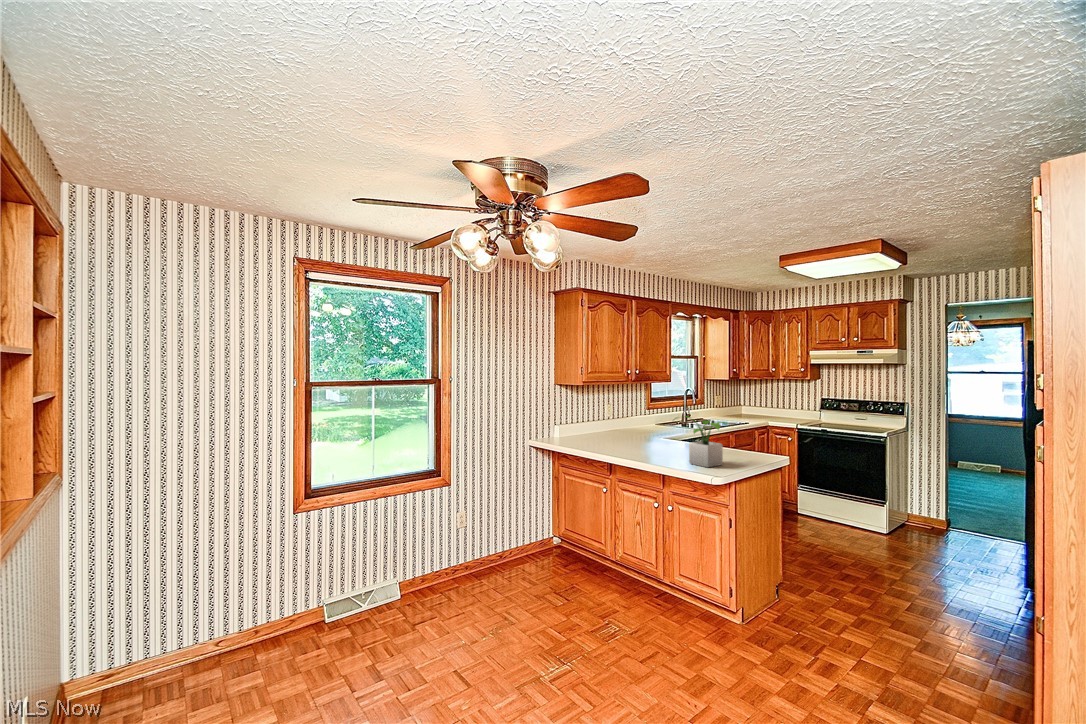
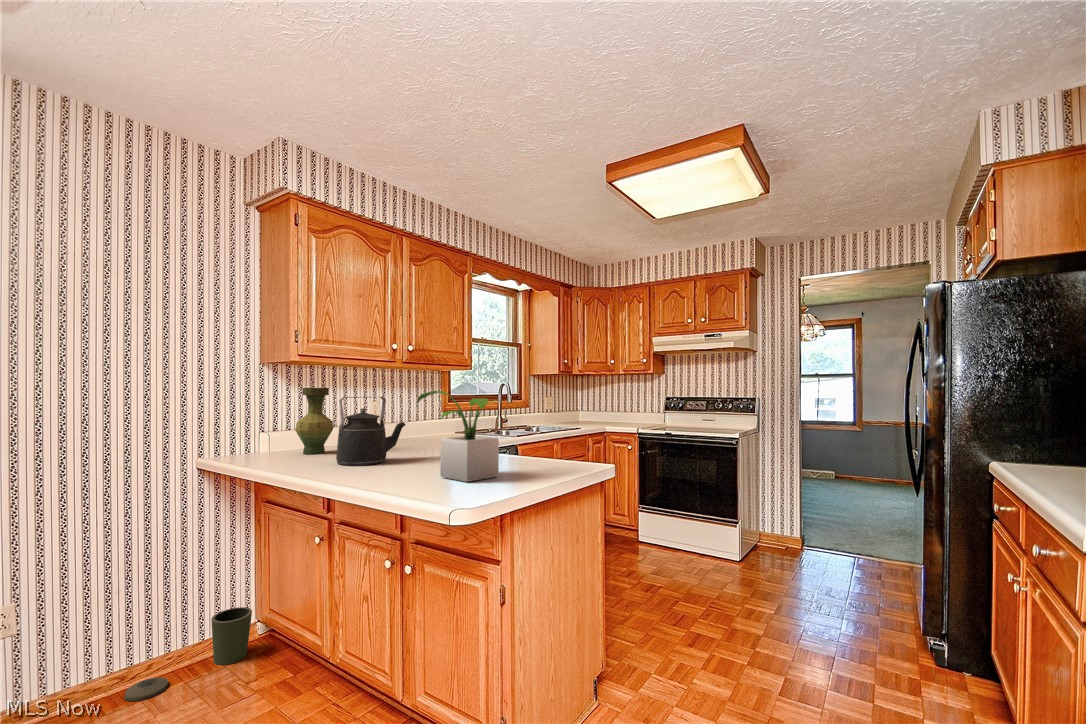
vase: none [581,404,602,444] -> present [295,388,333,454]
kettle: none [617,413,652,453] -> present [336,397,406,465]
trash can: none [509,529,559,569] -> present [124,607,252,701]

